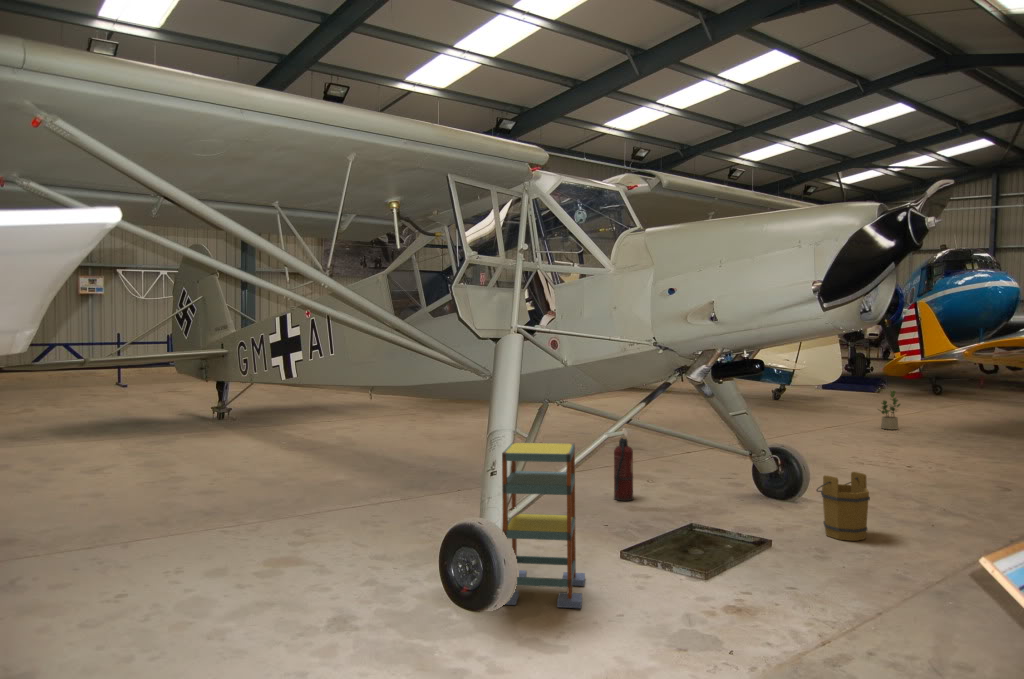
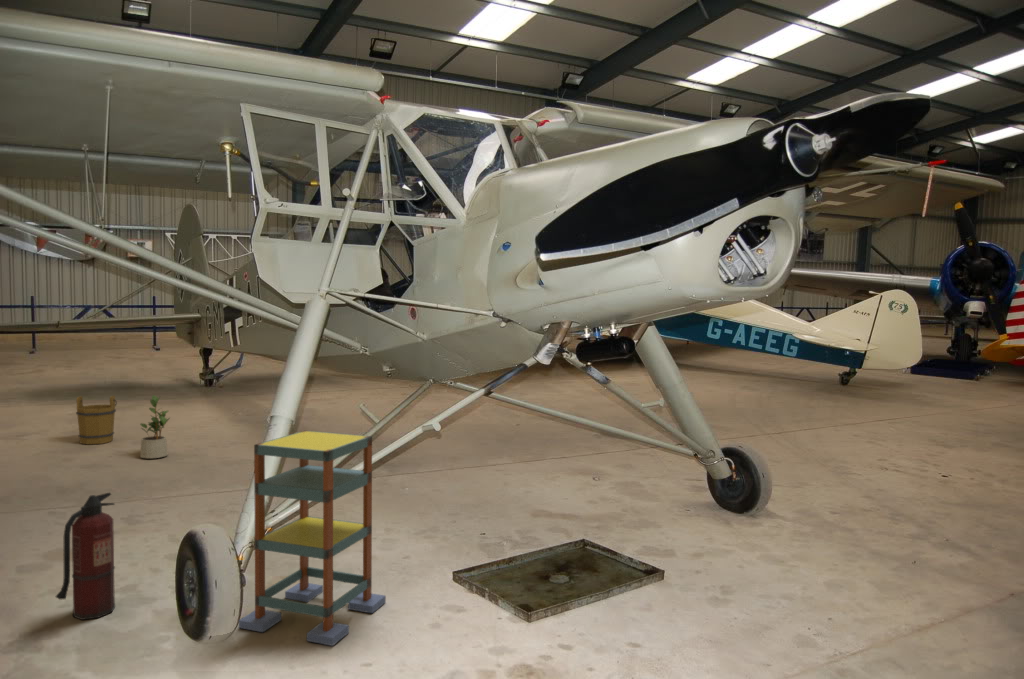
potted plant: present [880,391,900,430] -> present [140,395,169,459]
fire extinguisher: present [614,438,633,501] -> present [56,493,115,620]
bucket: present [816,472,870,541] -> present [76,396,117,444]

